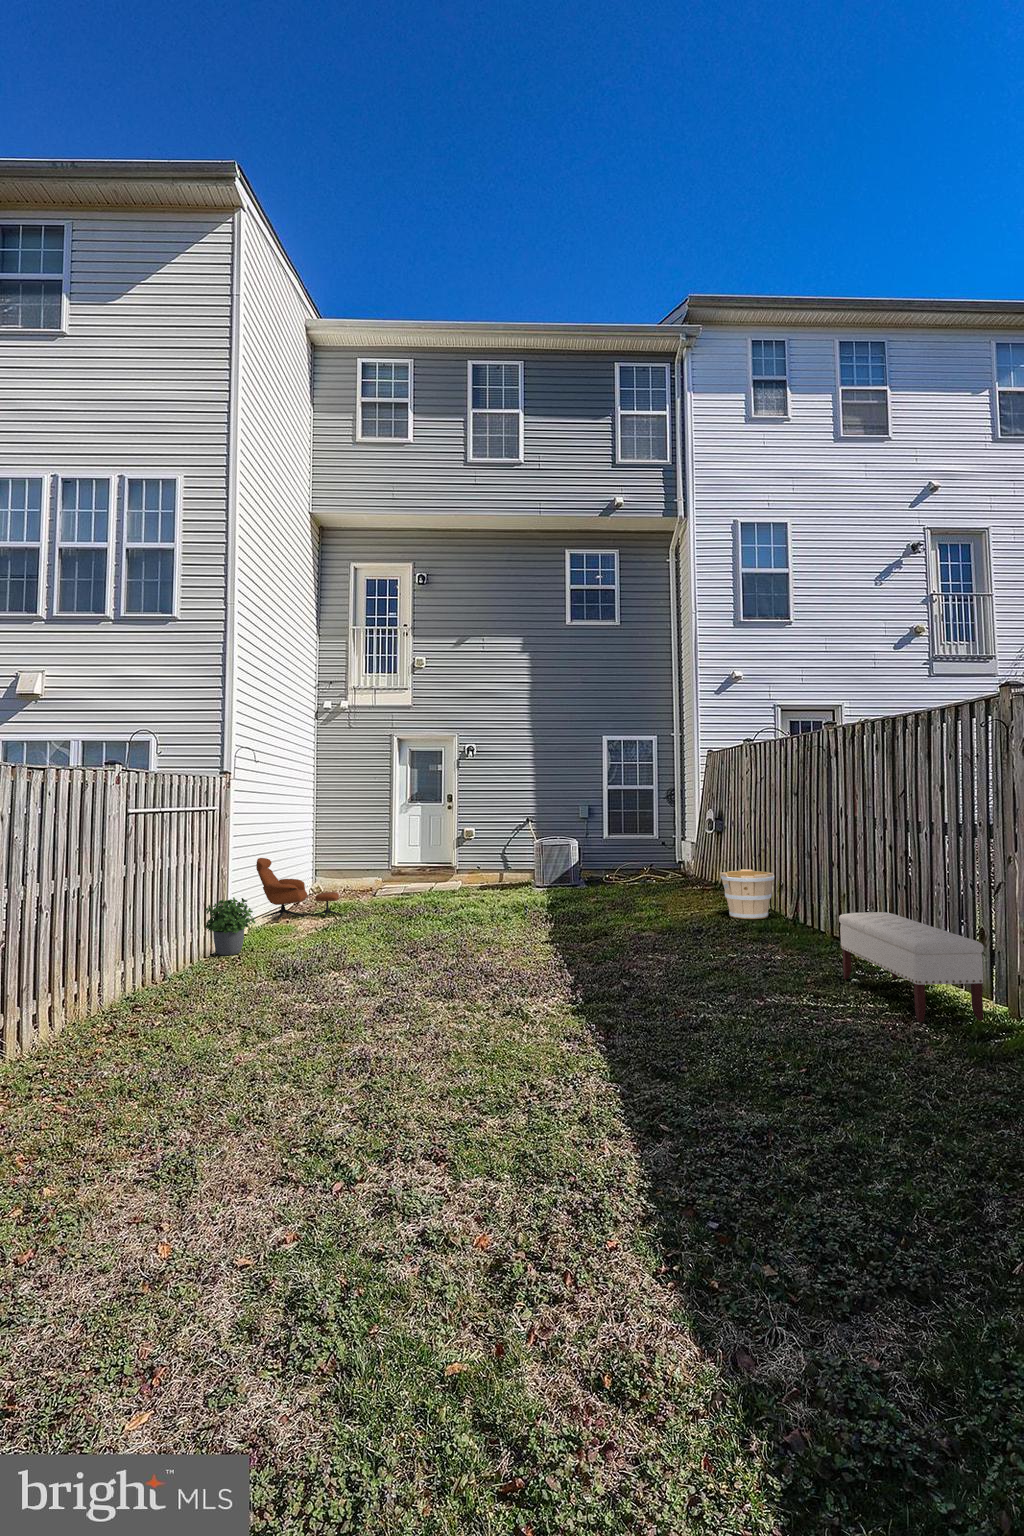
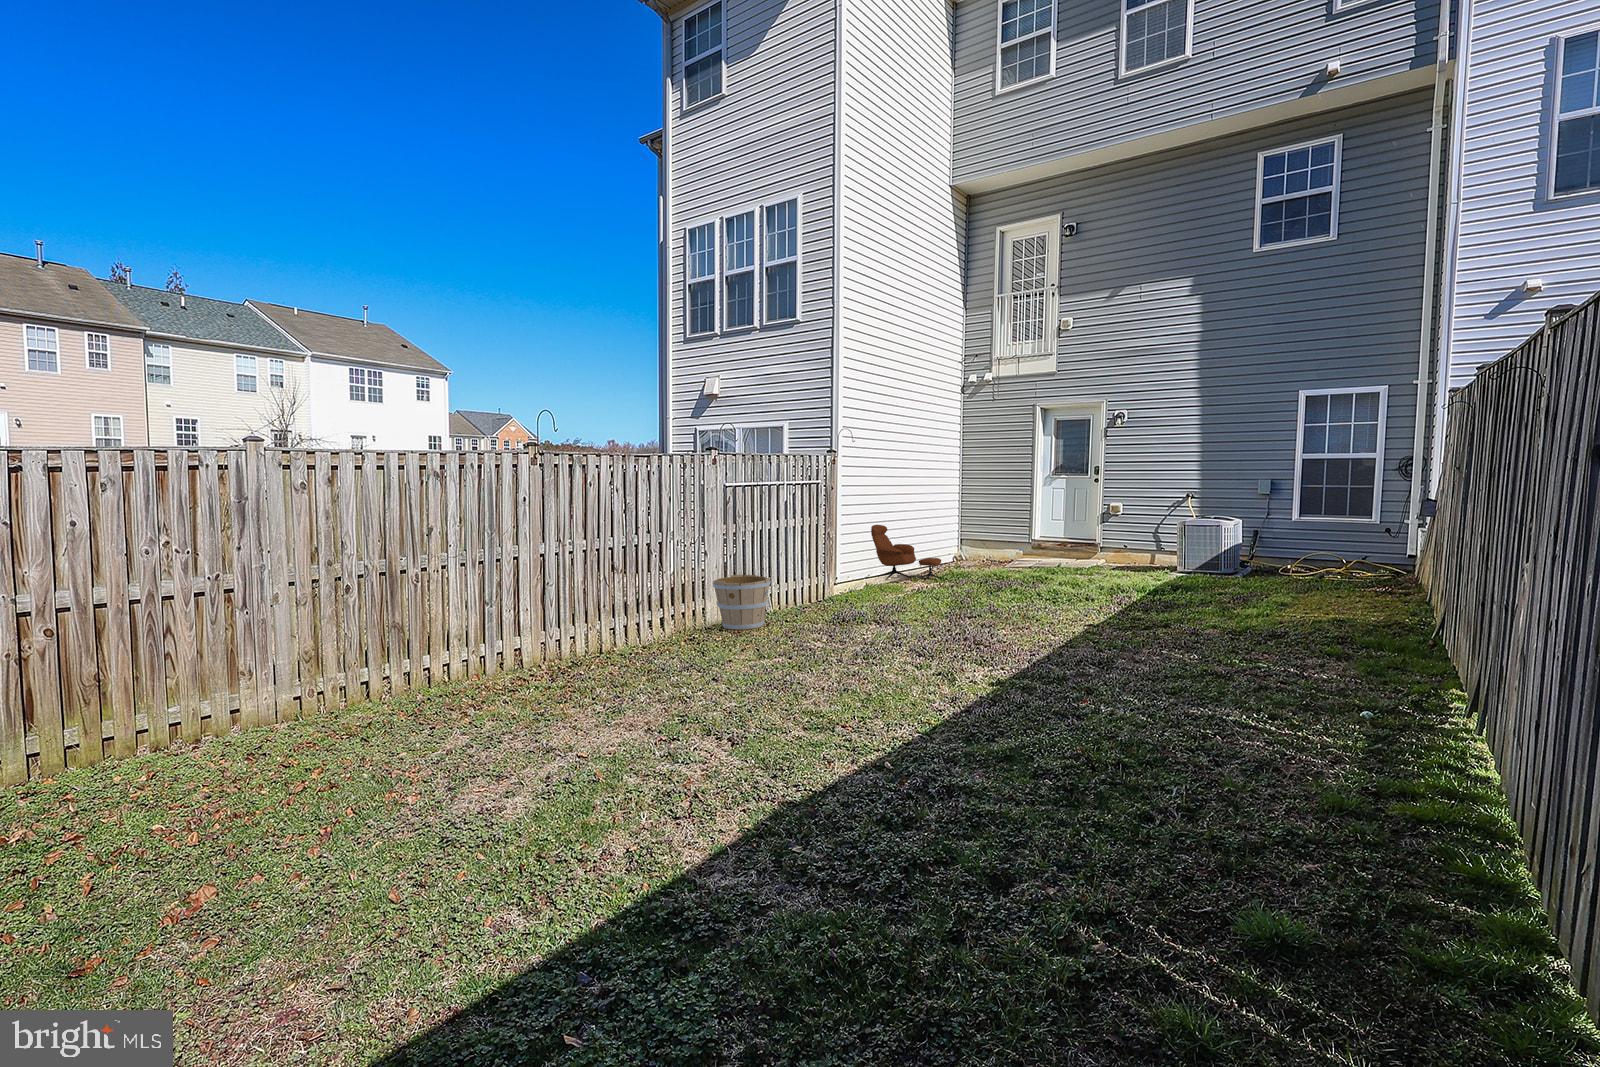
wooden bucket: present [721,869,774,919] -> present [713,575,771,630]
potted plant: present [205,897,255,955] -> none [801,555,840,601]
bench: present [839,912,984,1022] -> none [1357,610,1459,742]

